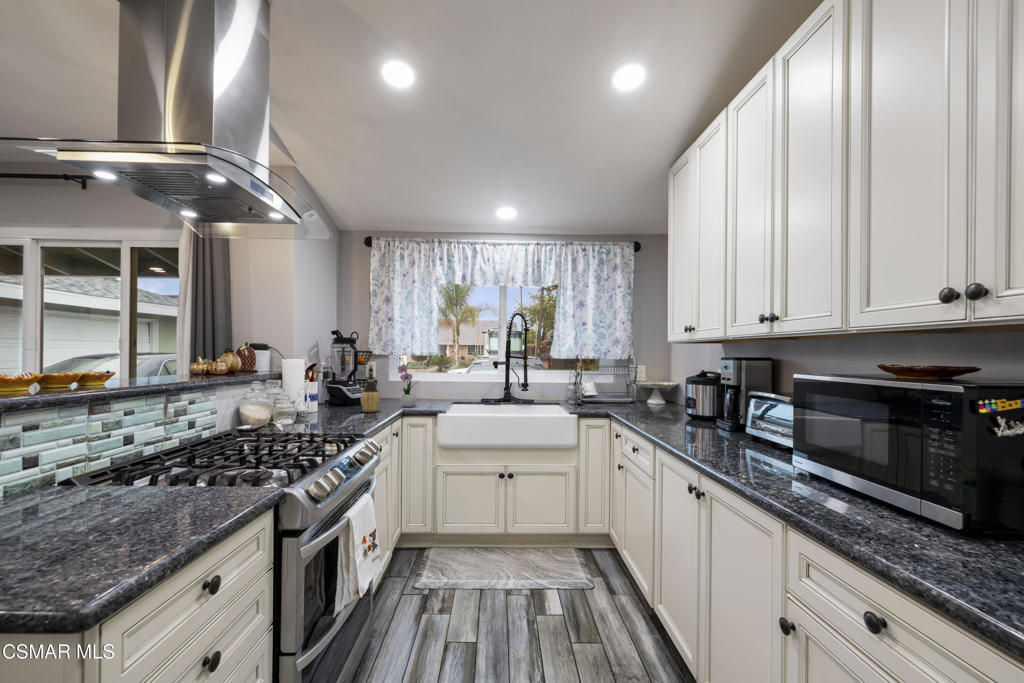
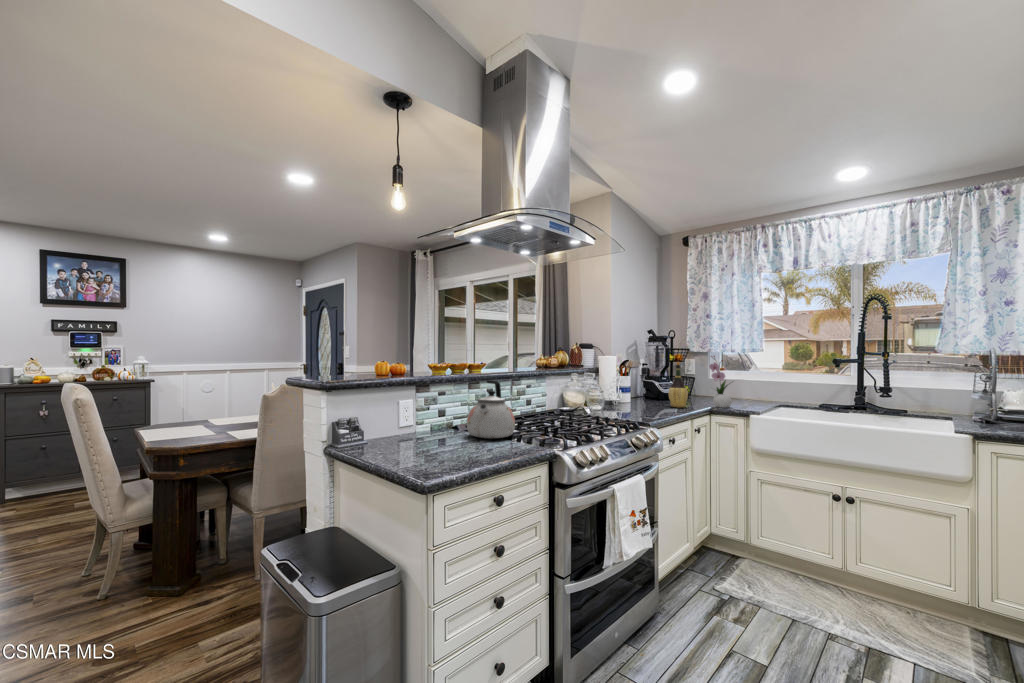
kettle: none [67,422,183,533] -> present [467,380,515,439]

